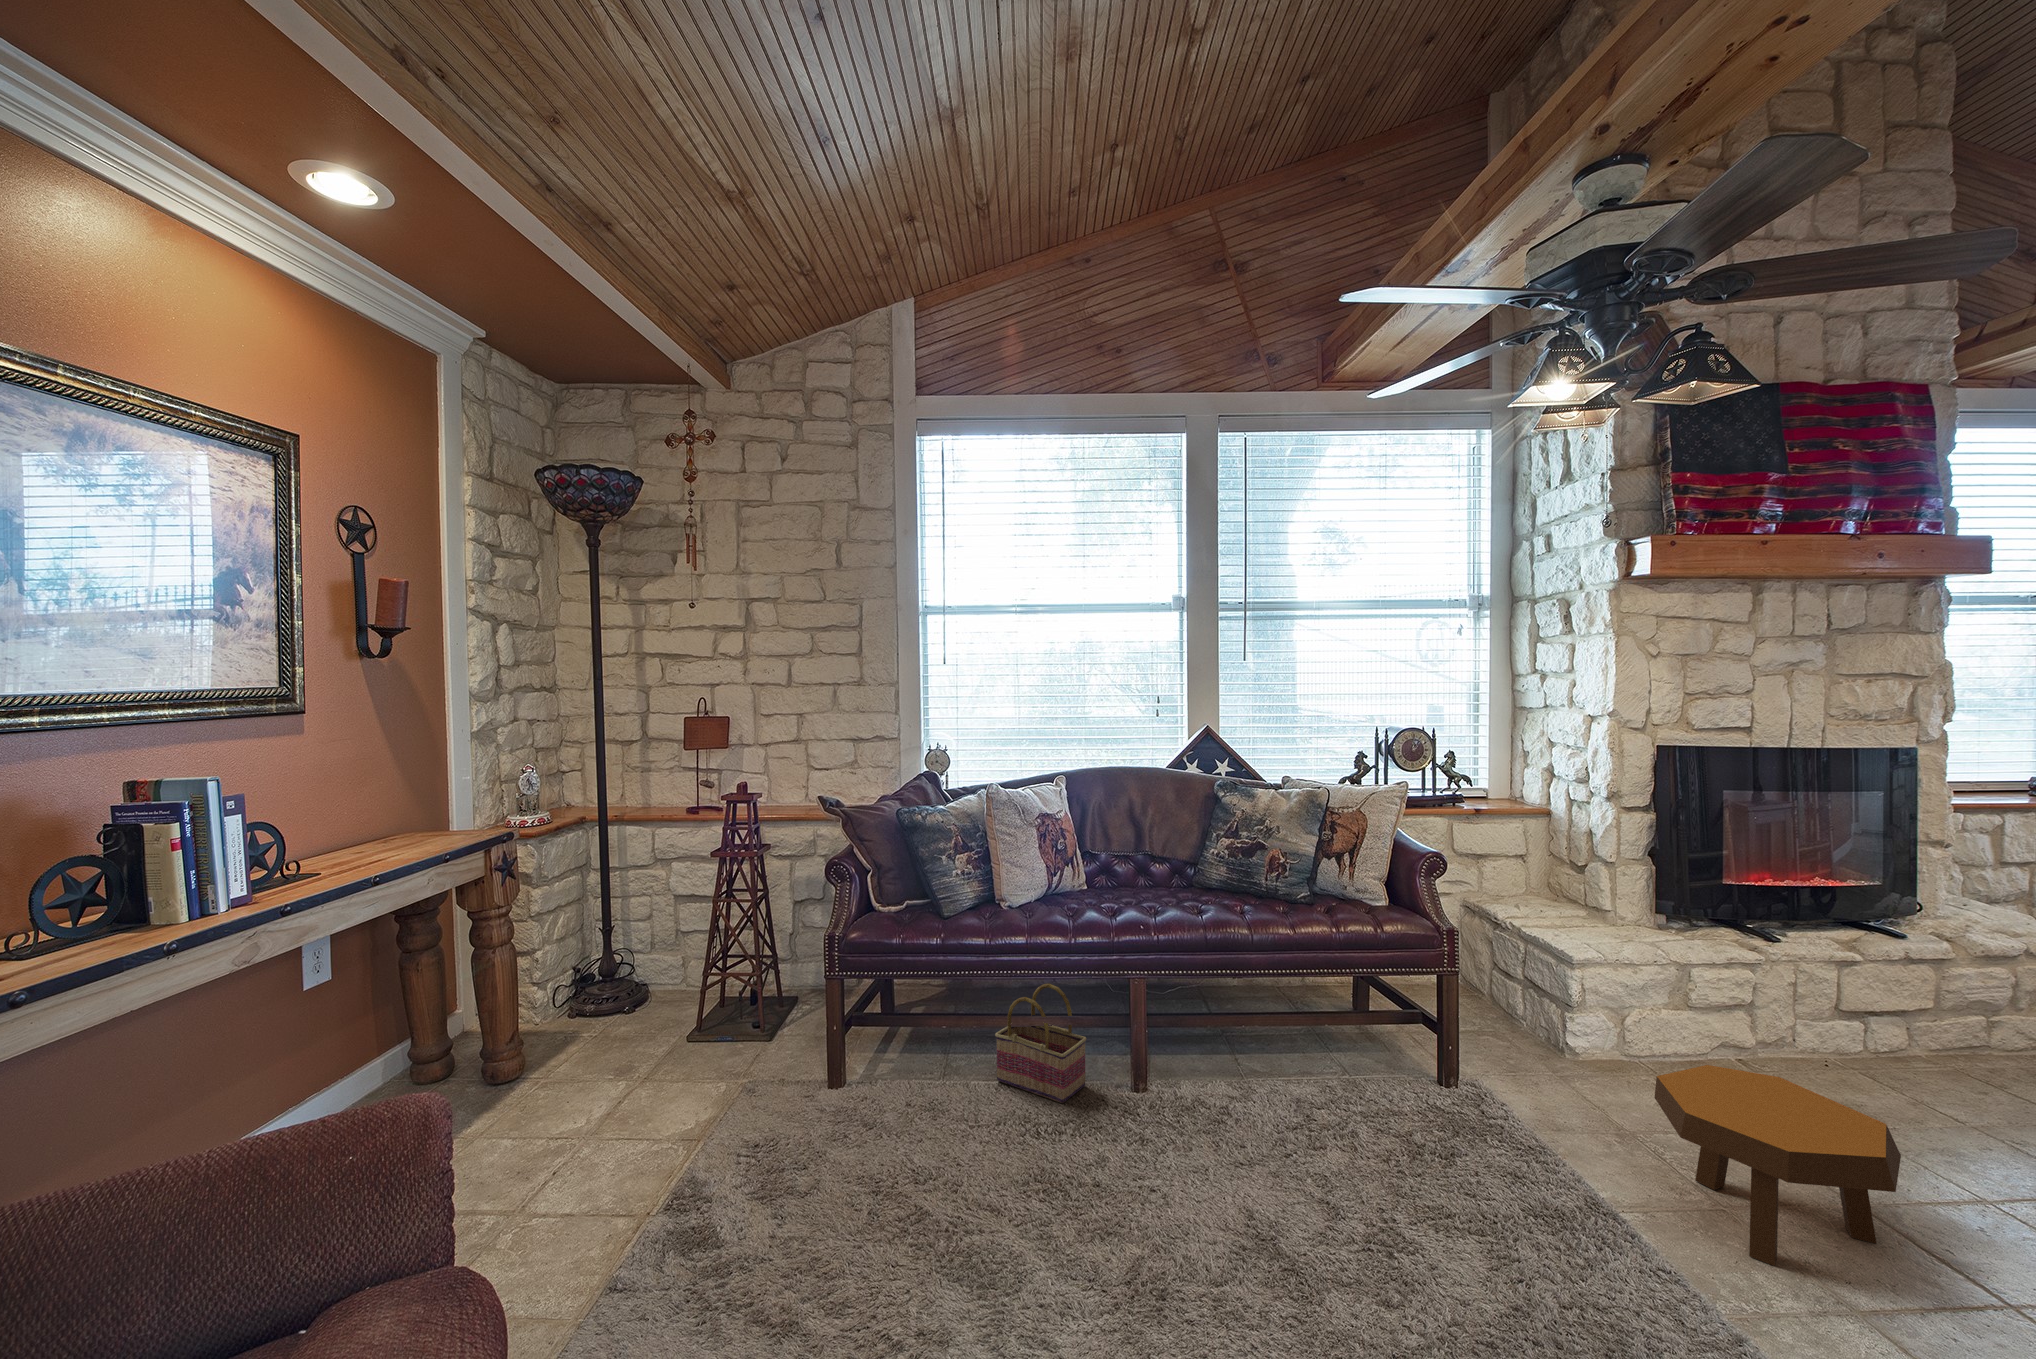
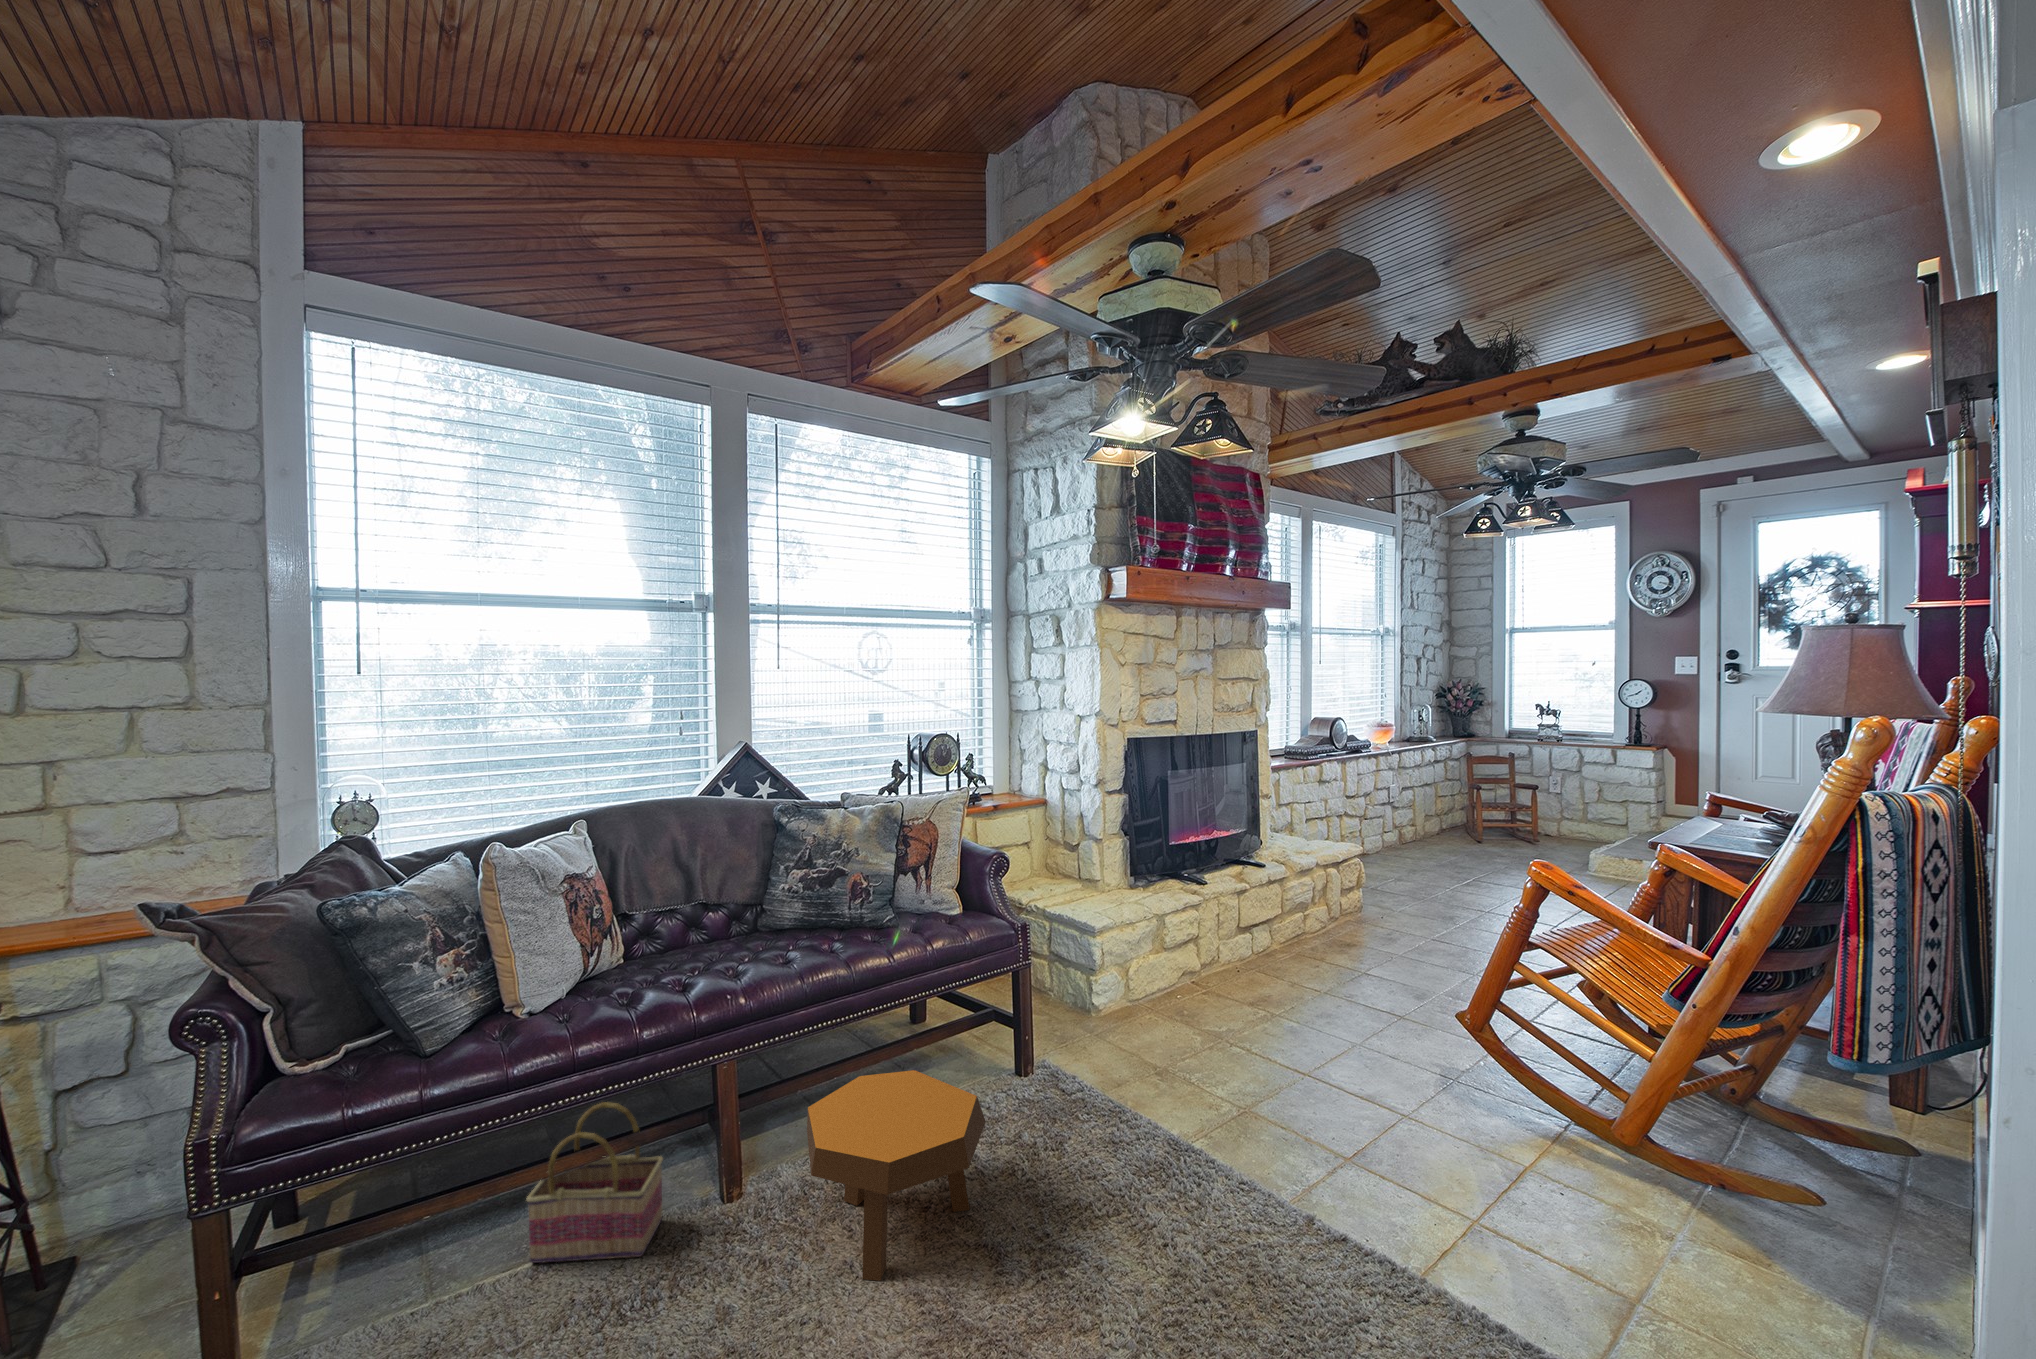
footstool: present [1654,1065,1901,1266] -> present [807,1070,986,1281]

